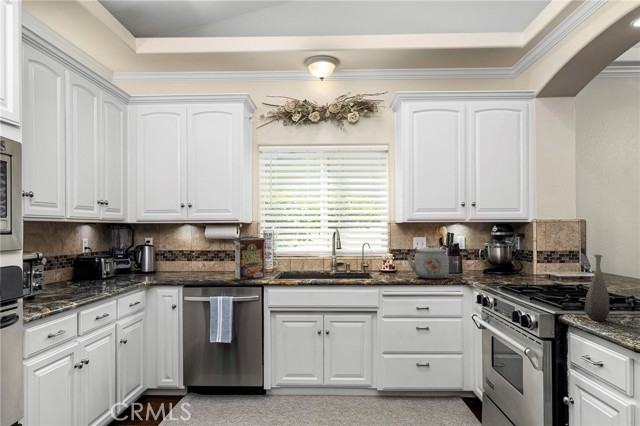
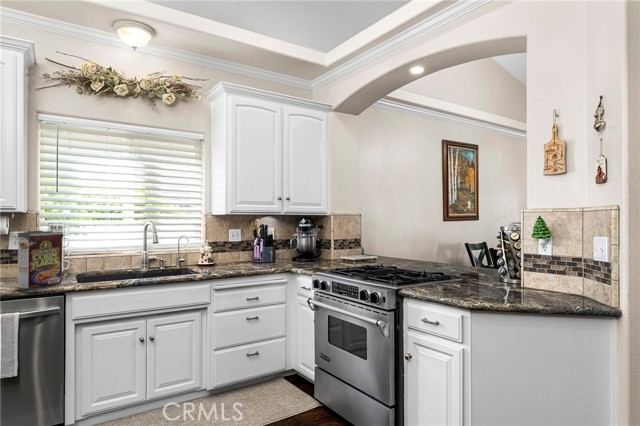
kettle: present [408,245,449,279] -> none [235,237,273,269]
bottle: present [584,255,610,321] -> none [415,240,431,290]

